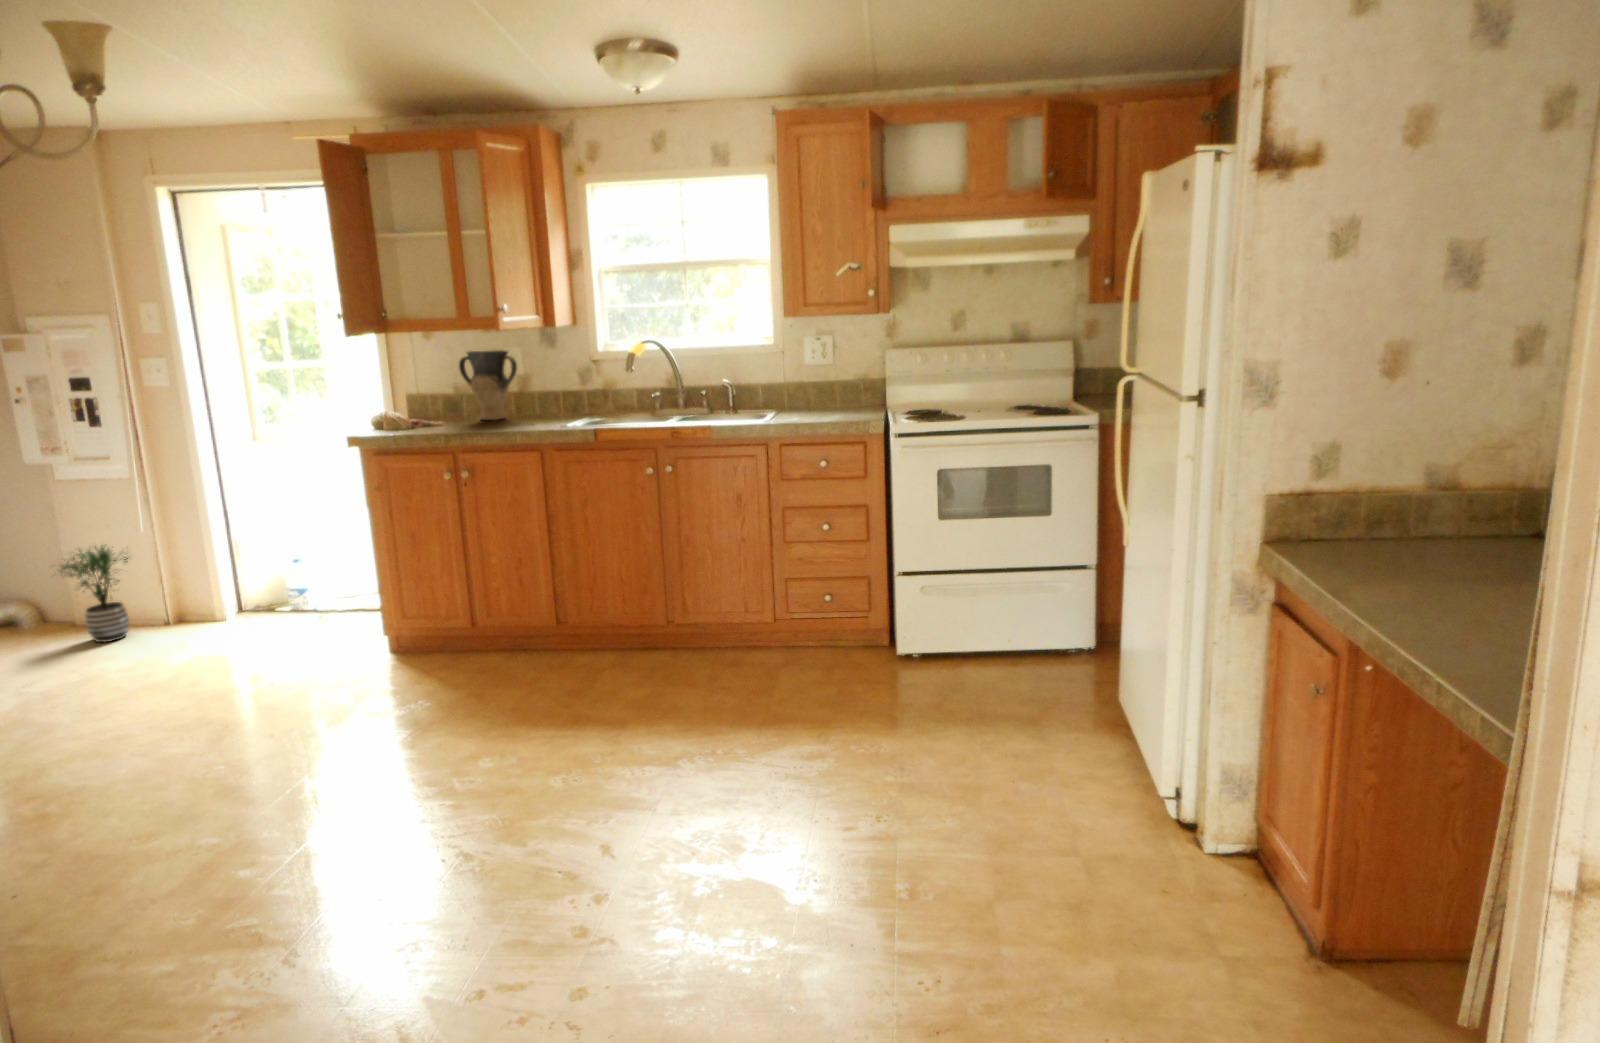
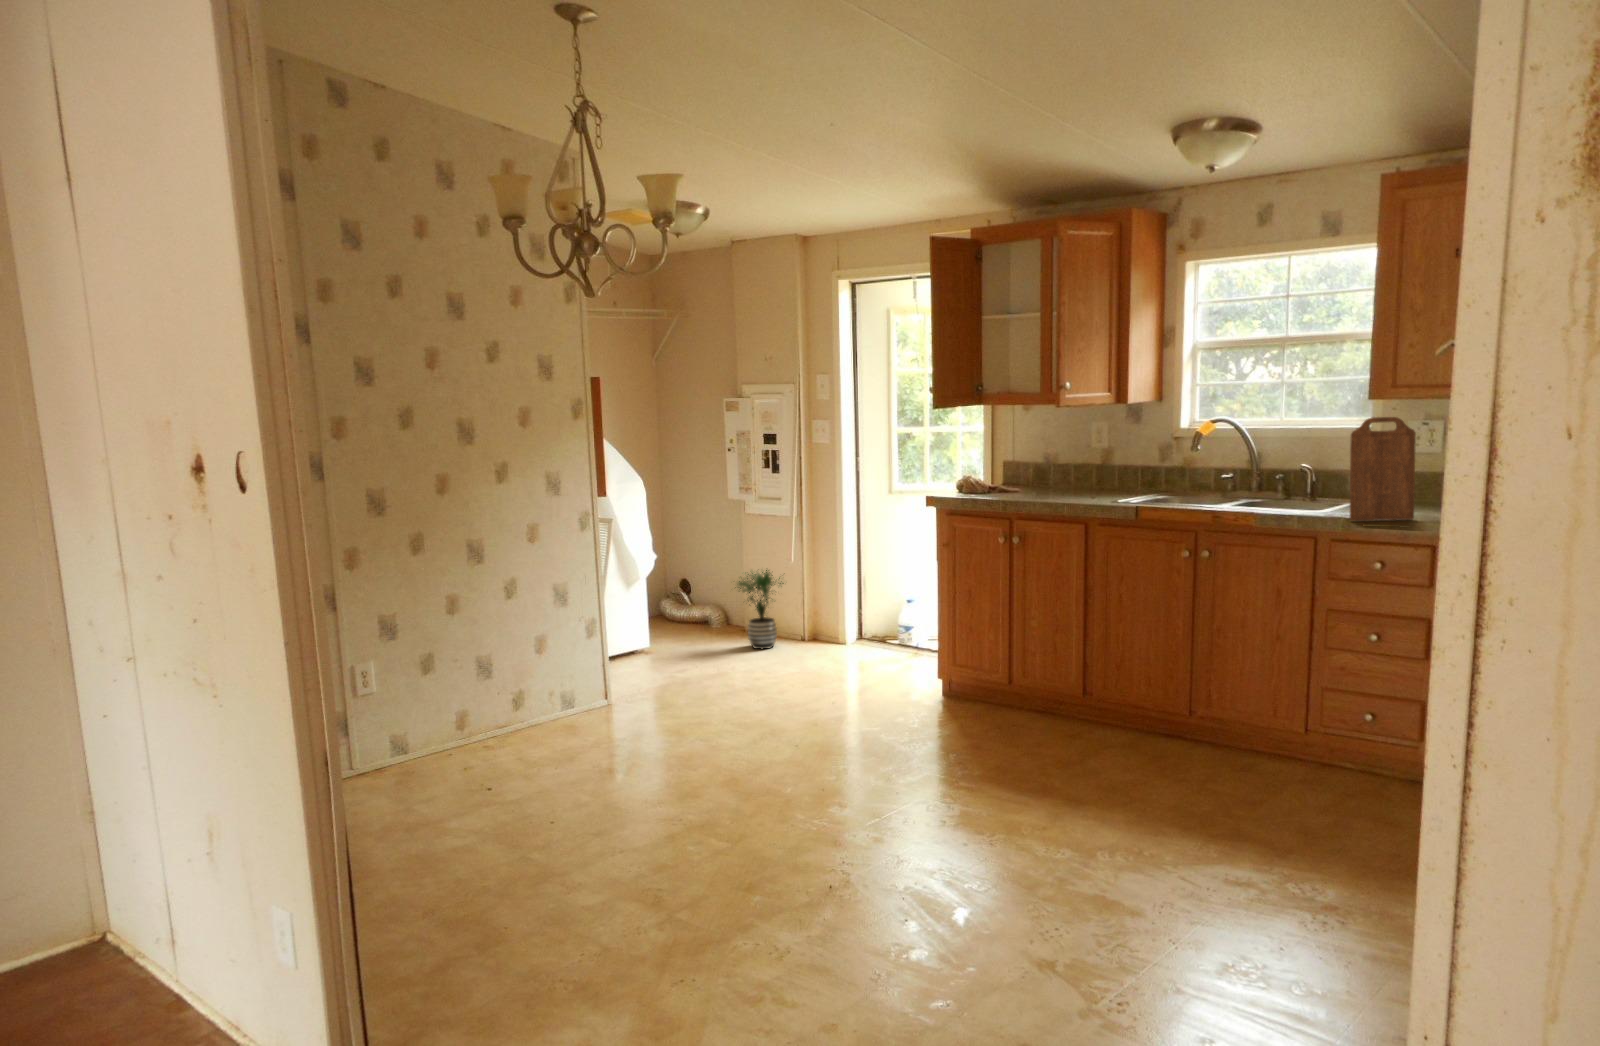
cutting board: none [800,329,850,425] -> present [1350,417,1416,521]
vase: present [459,350,517,420] -> none [1043,424,1093,490]

